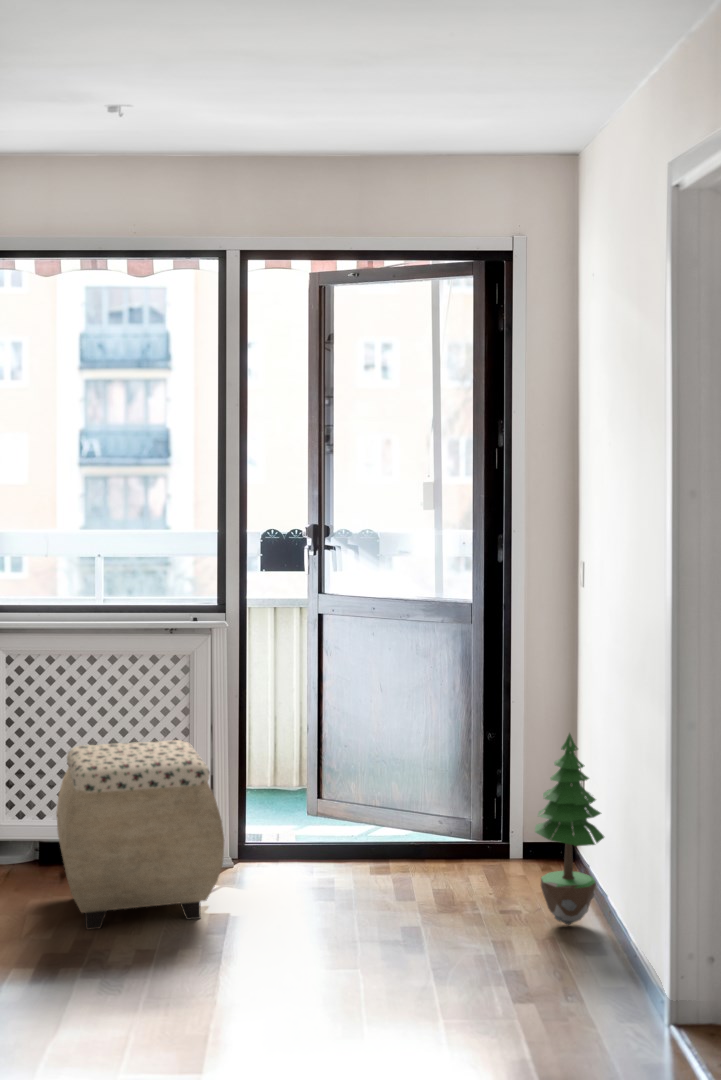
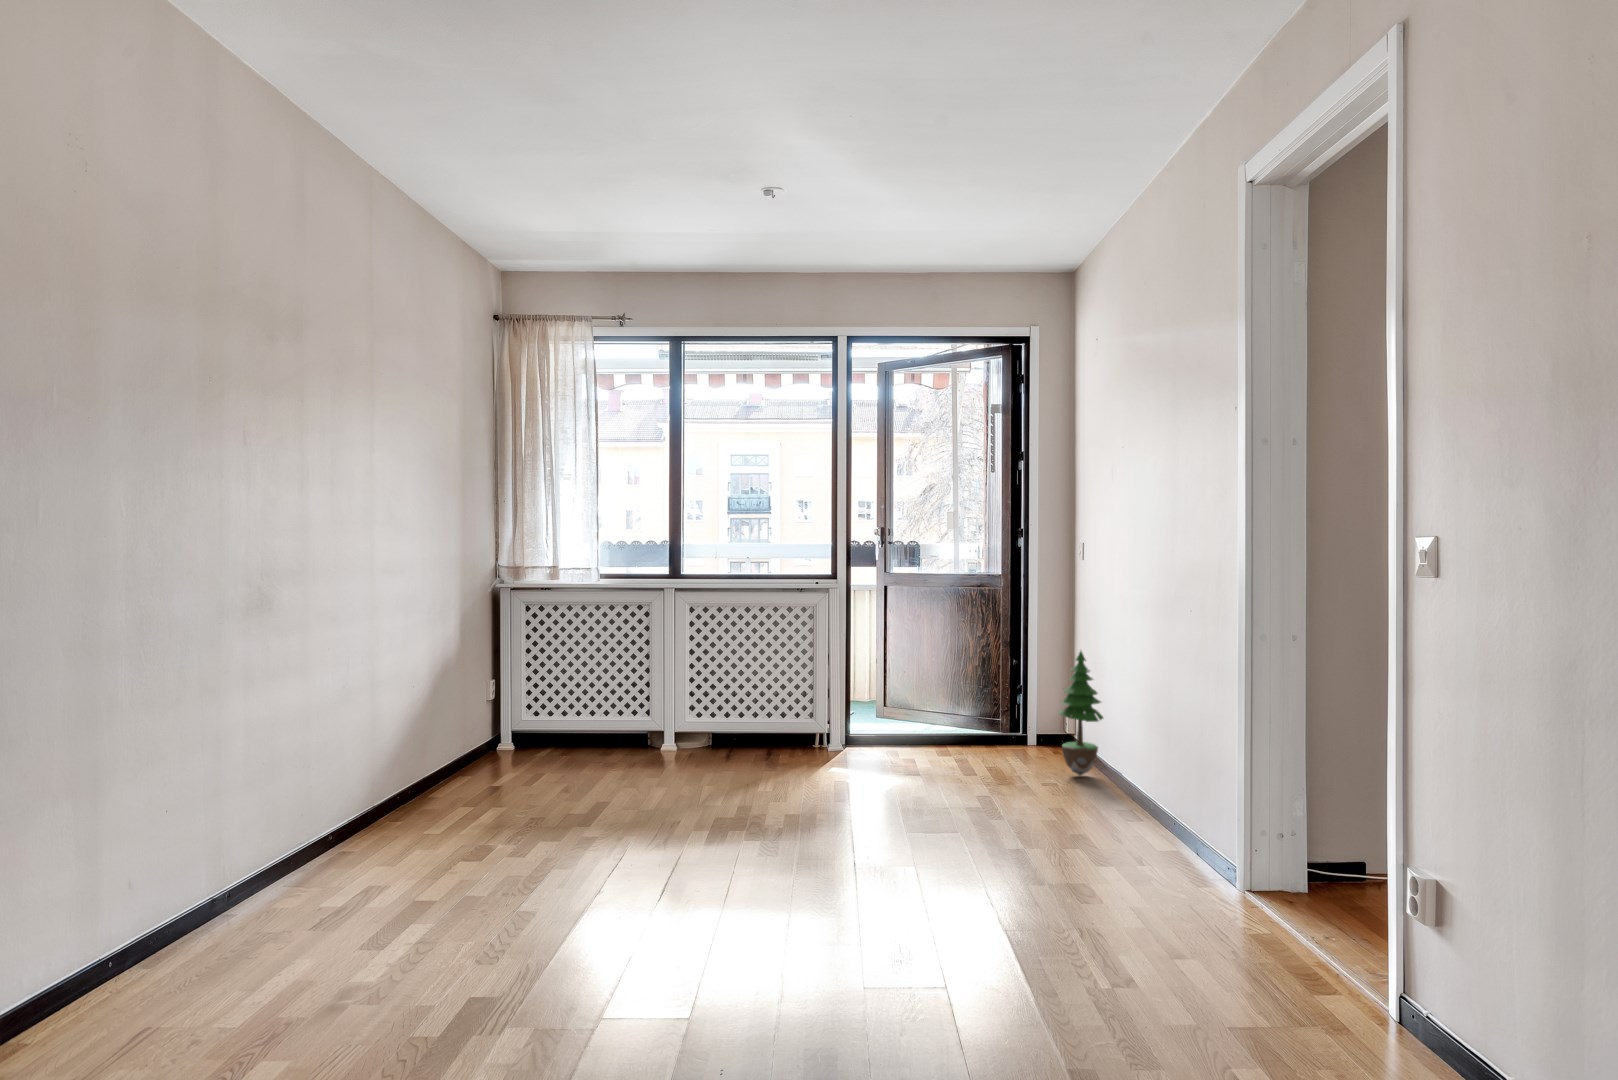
ottoman: present [56,740,224,930] -> none [734,660,855,778]

